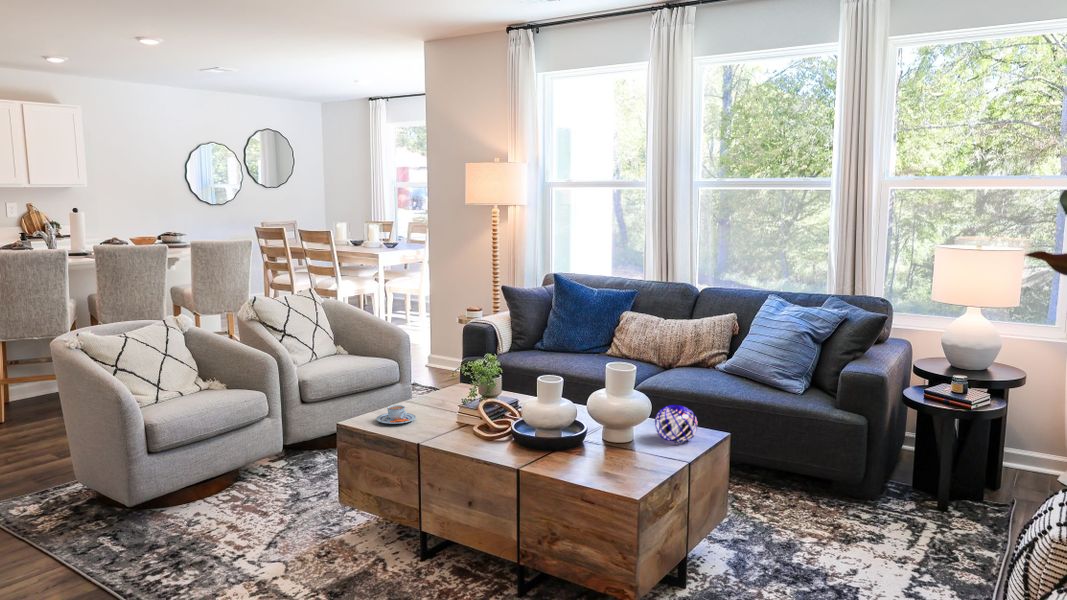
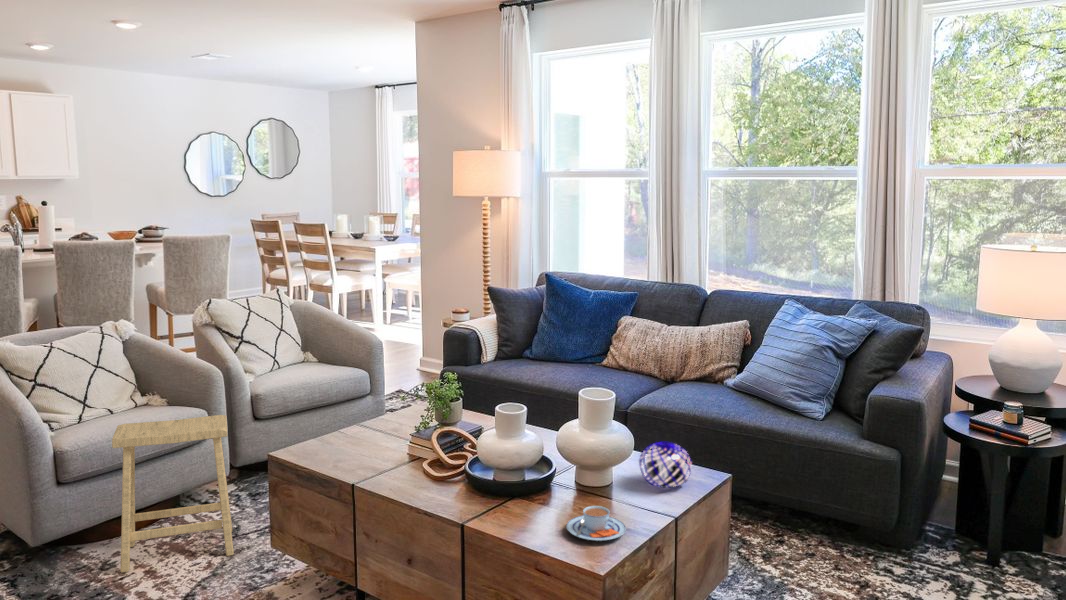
footstool: none [200,394,301,528] -> present [112,415,234,573]
teacup: present [376,405,416,424] -> present [567,506,626,541]

